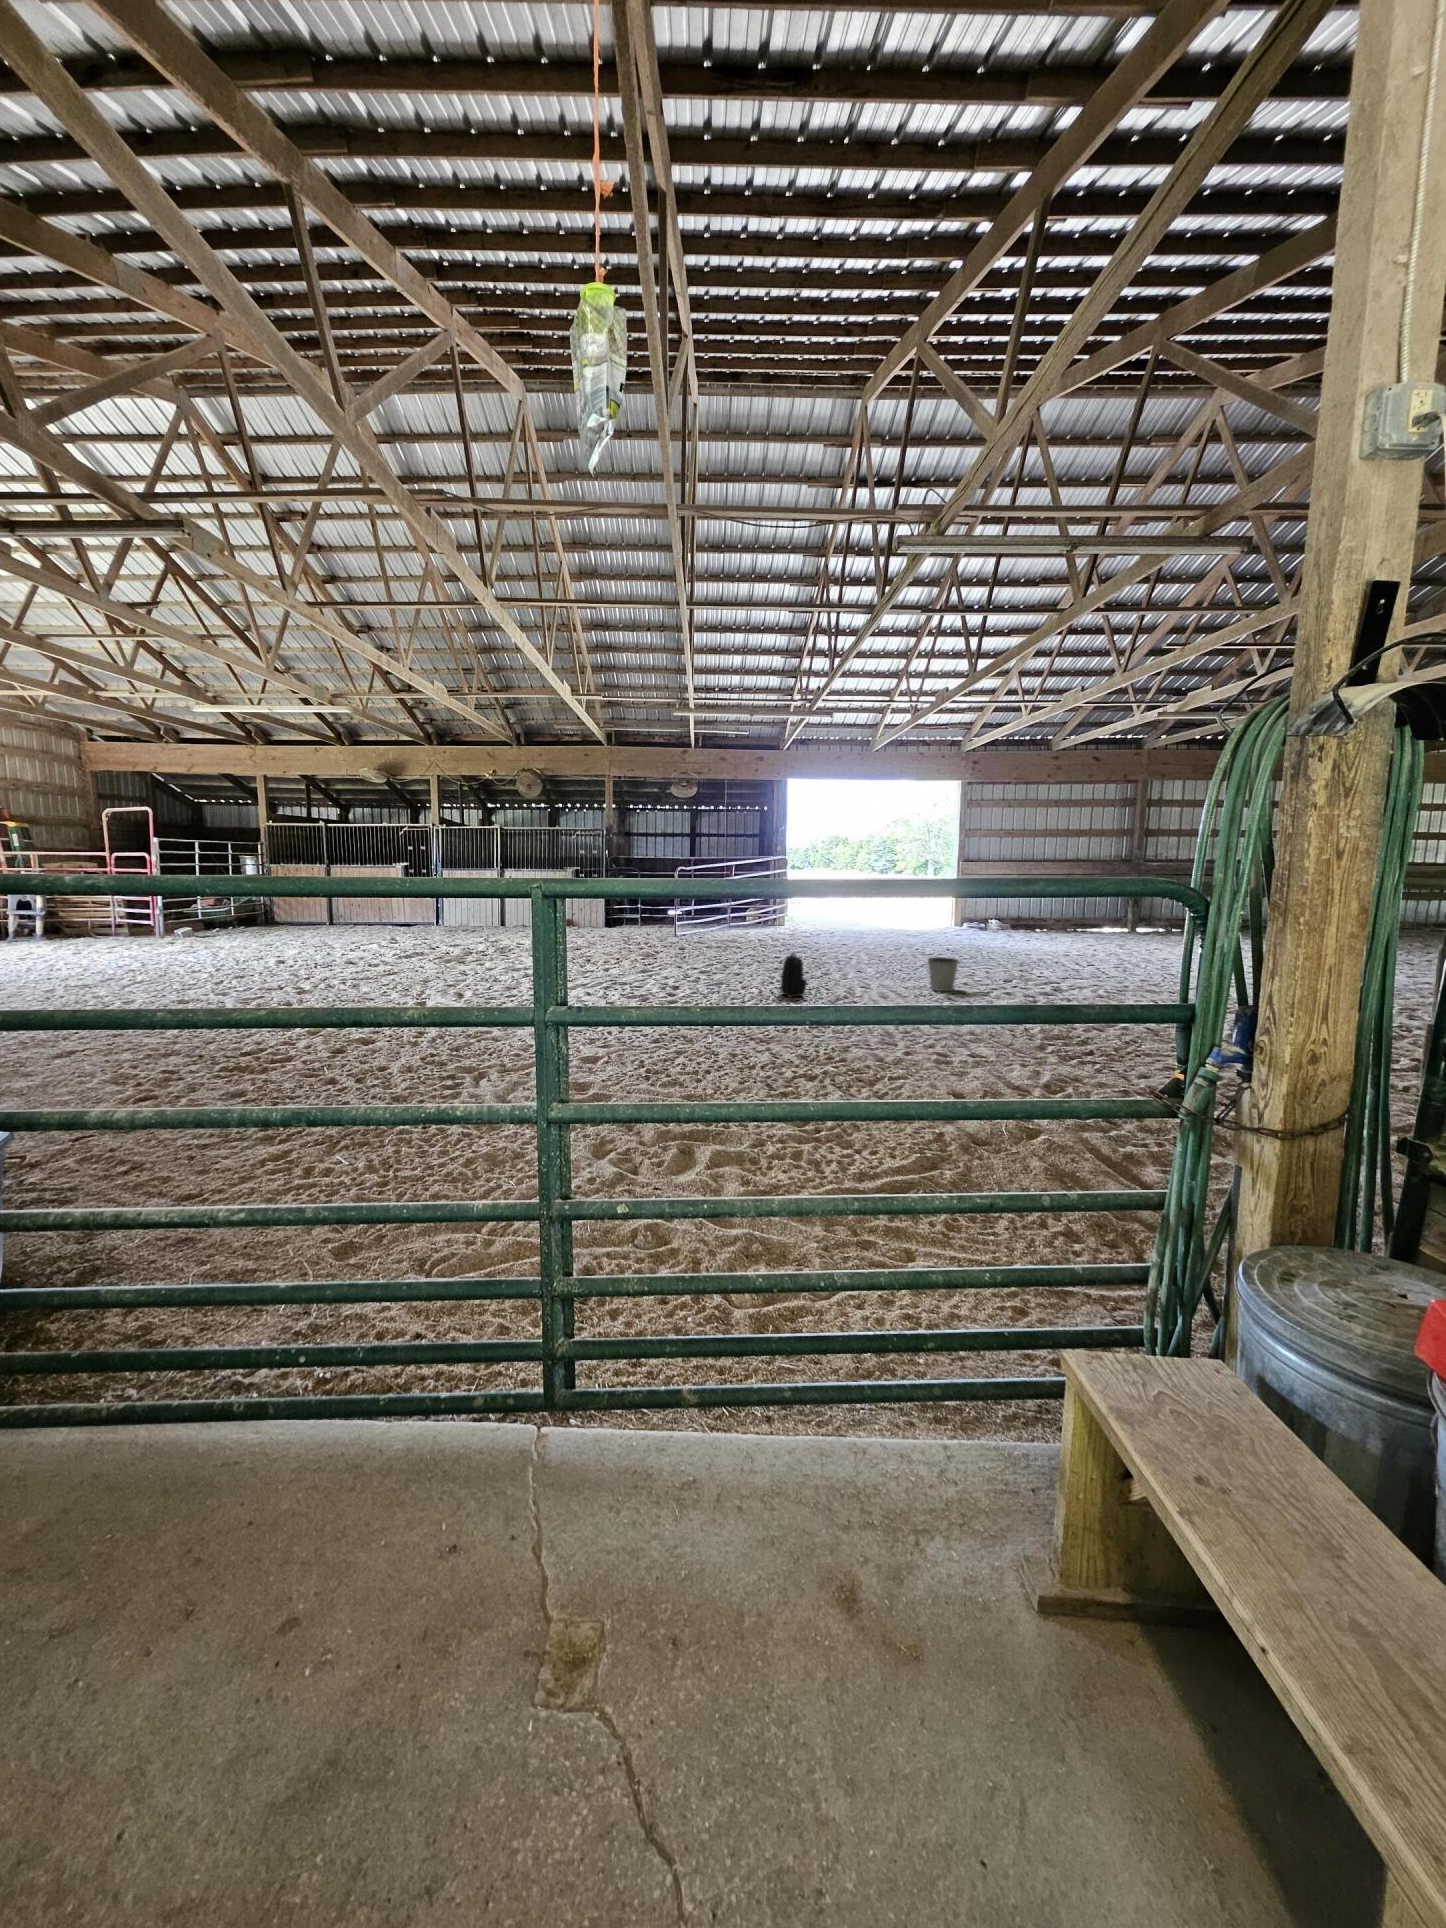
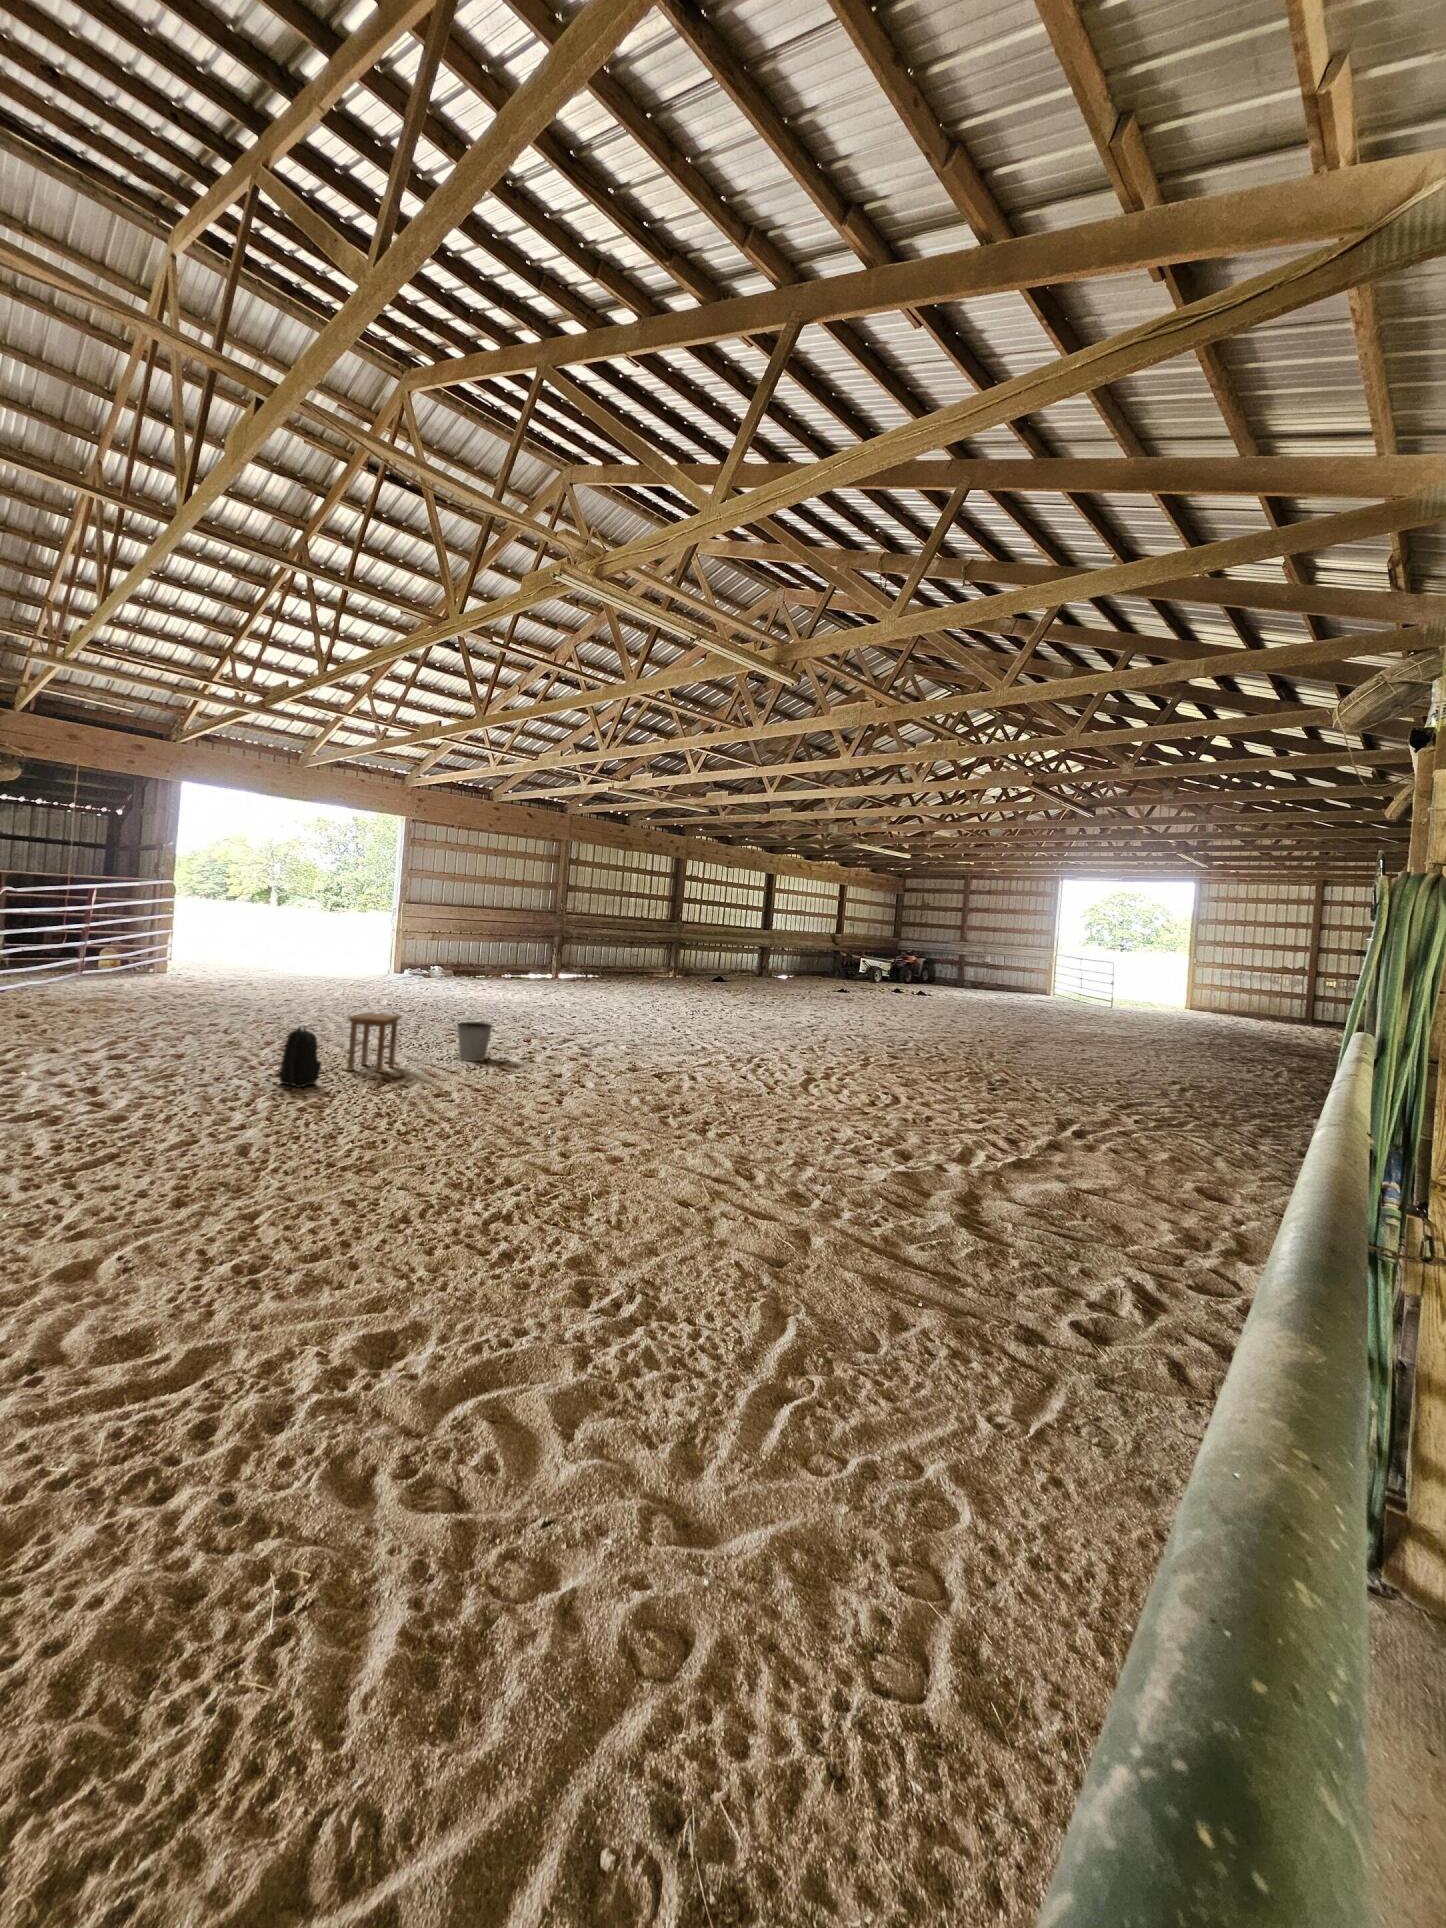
stool: none [834,946,875,993] -> present [348,1013,401,1072]

